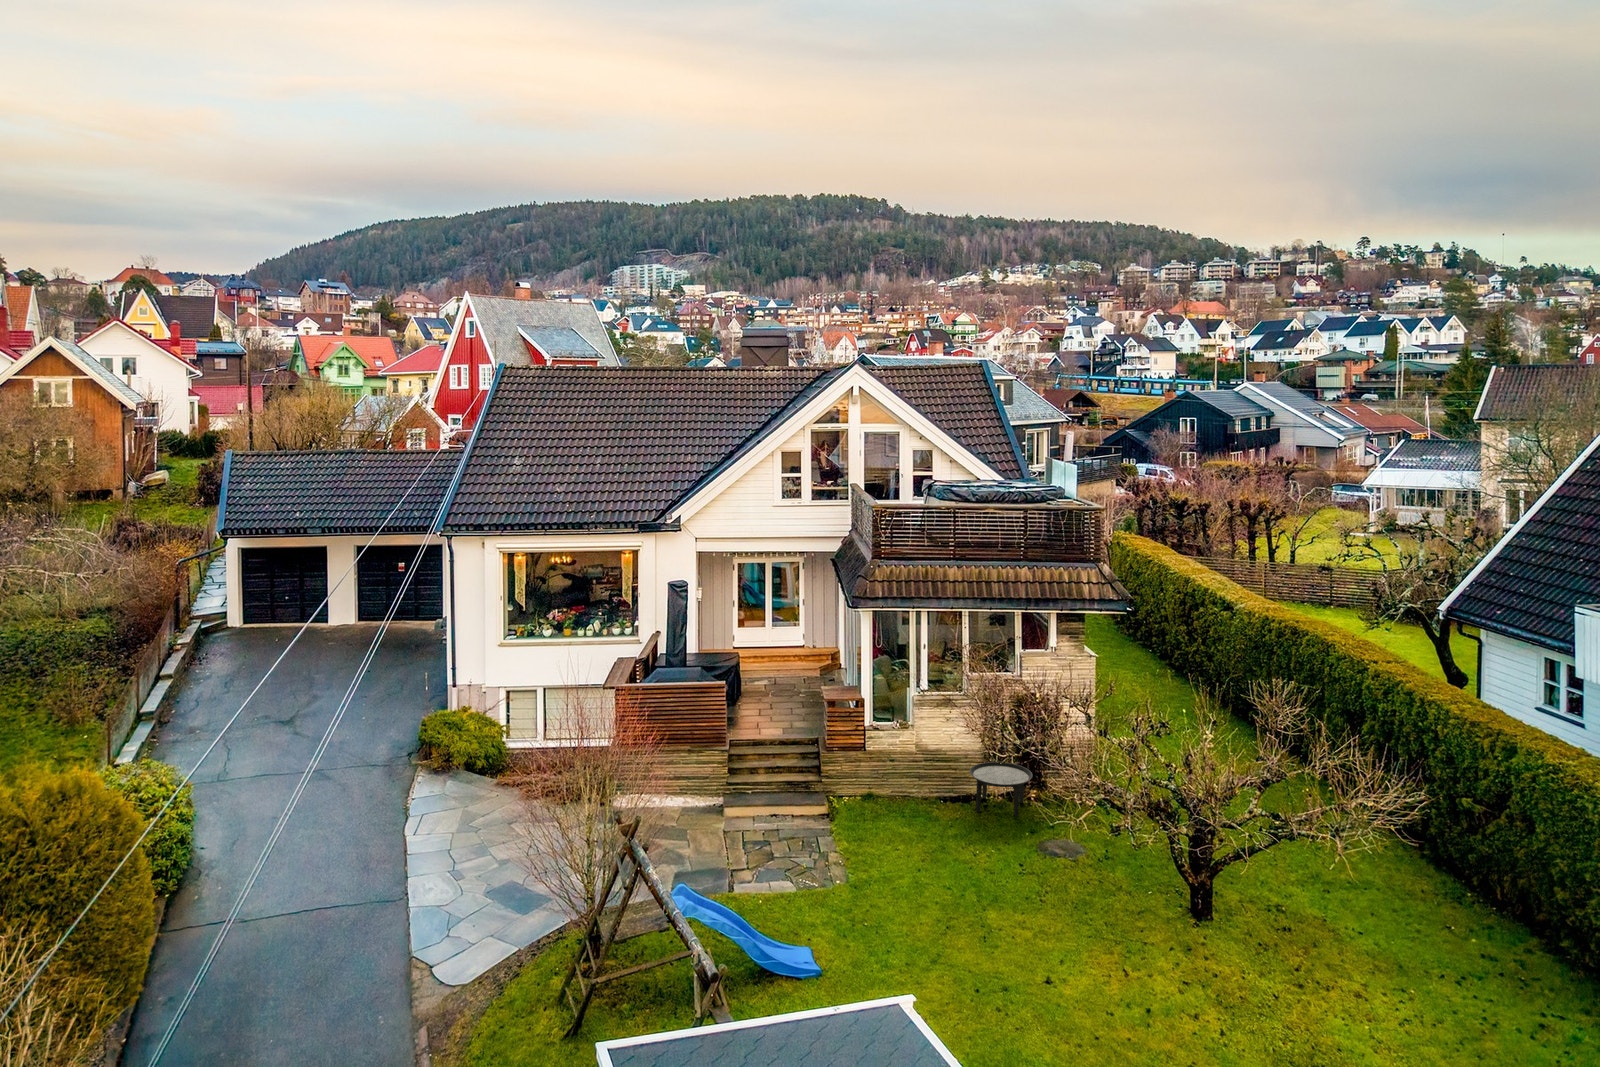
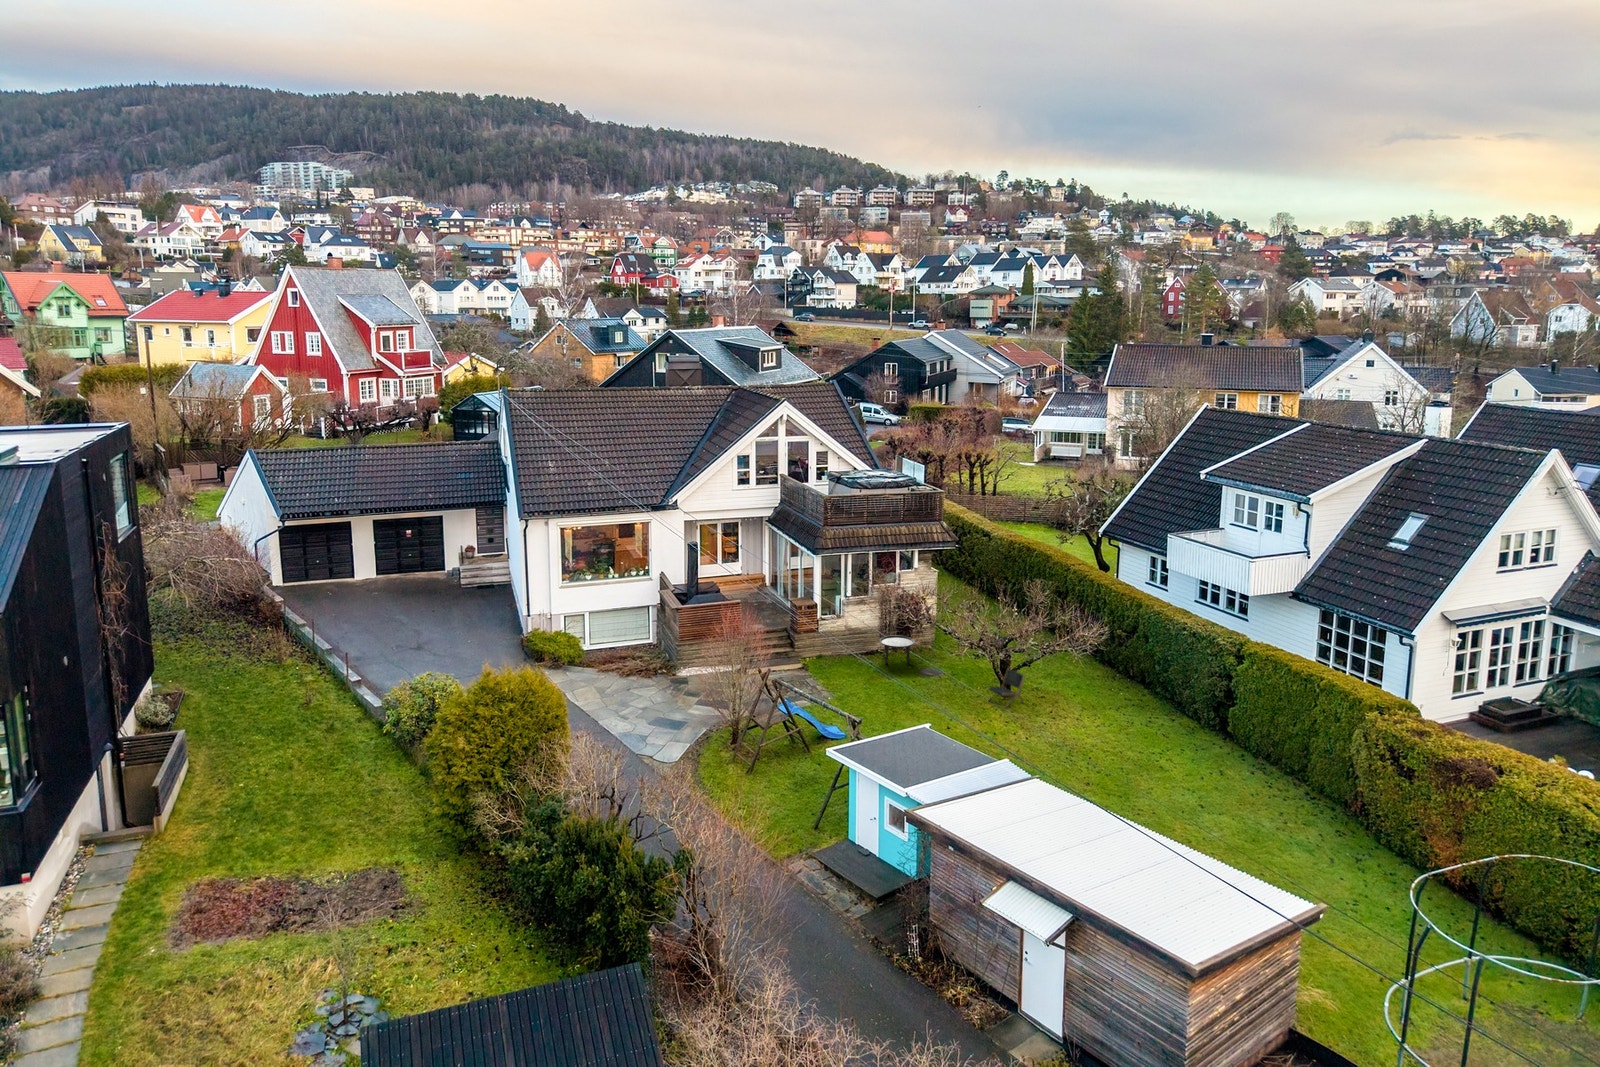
lounge chair: none [1124,857,1205,943] -> present [988,669,1025,708]

